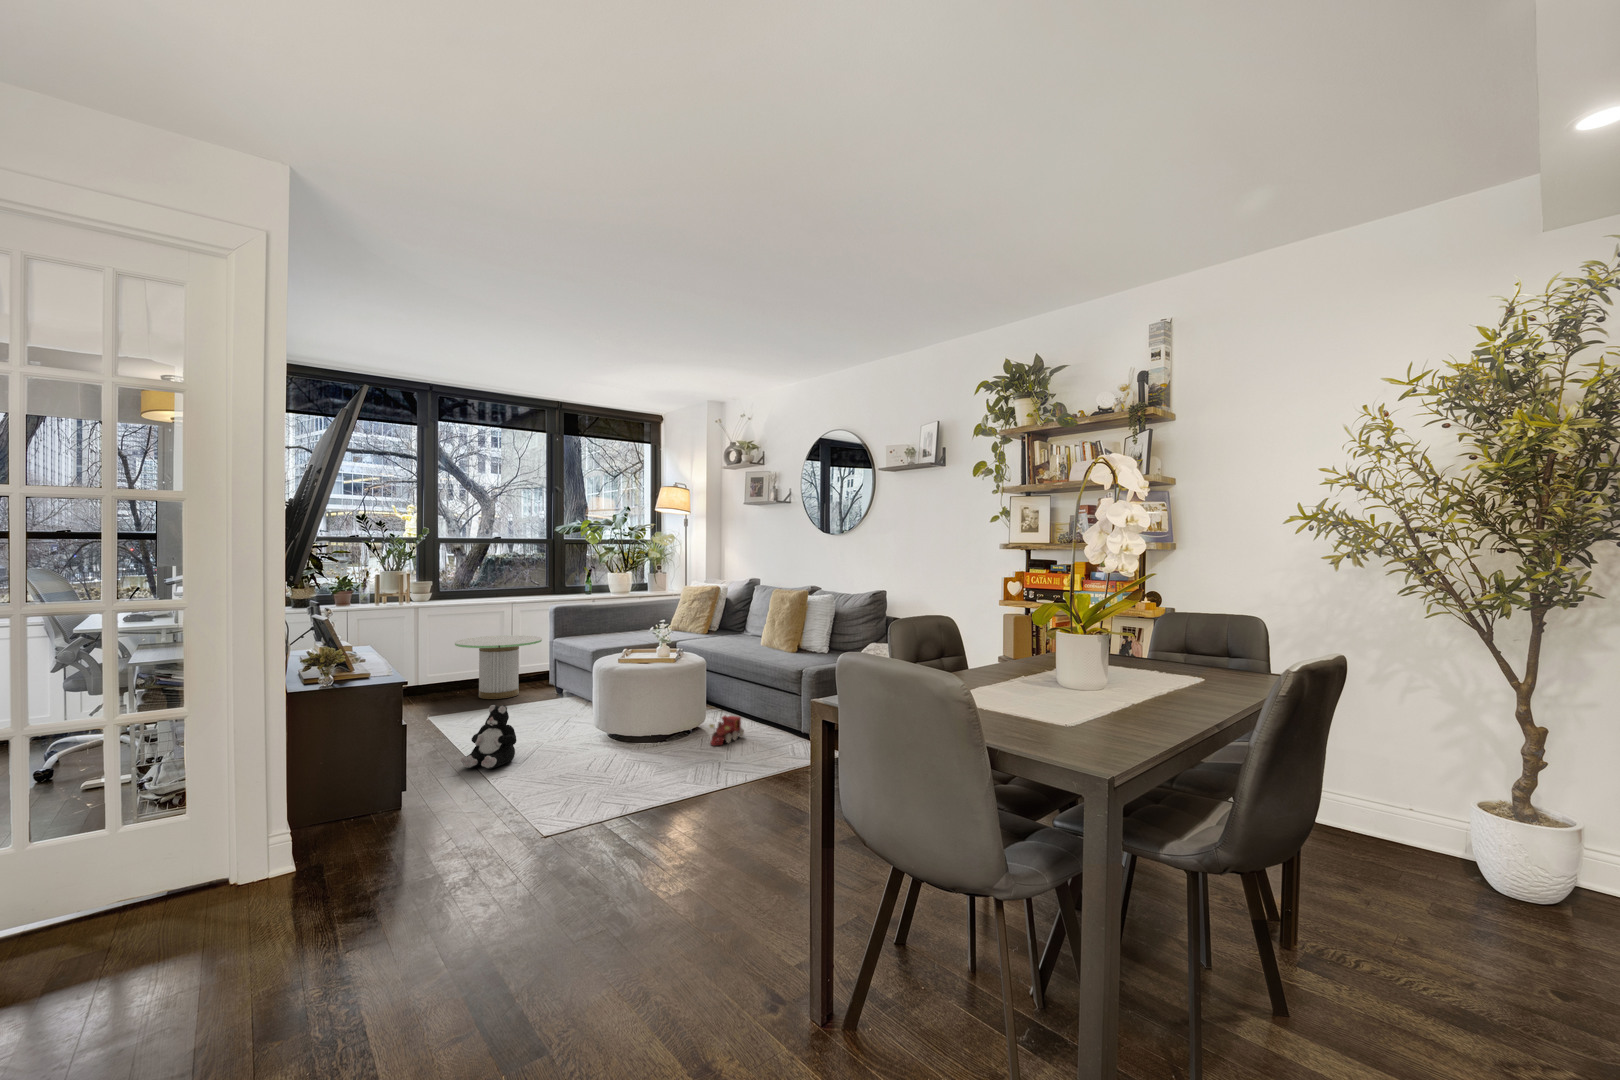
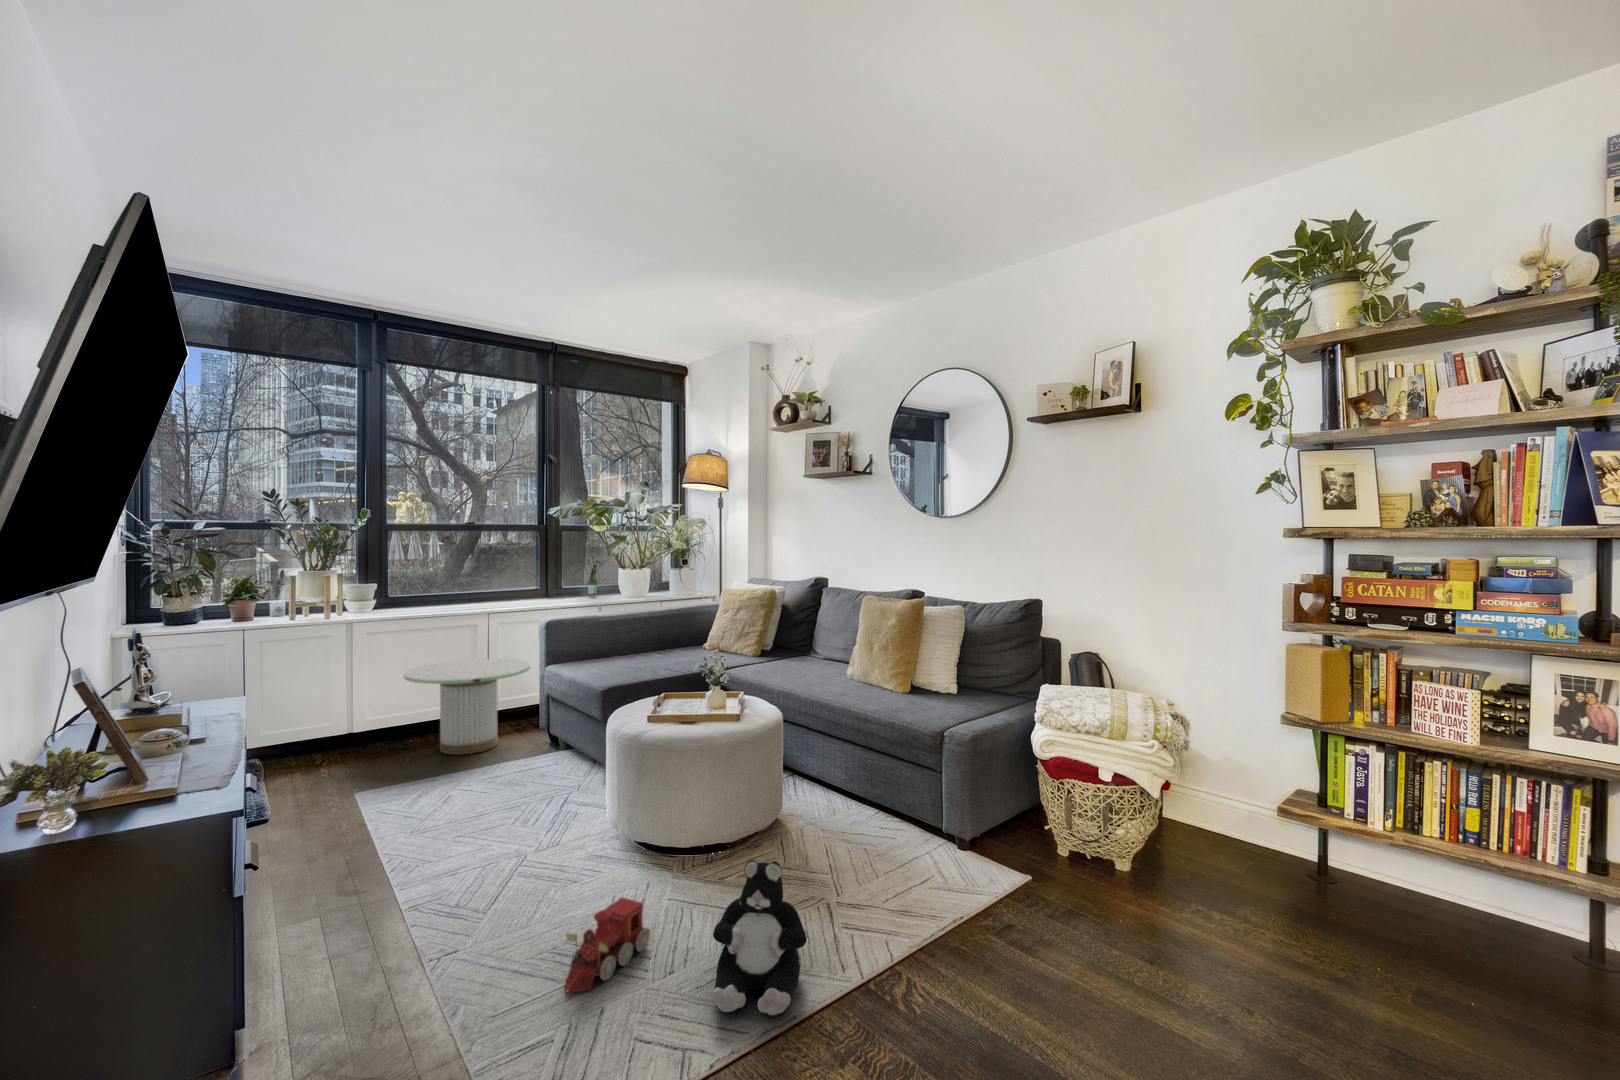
plush toy: present [461,705,516,769] -> present [712,860,807,1016]
toy train: present [710,716,744,745] -> present [566,898,650,993]

